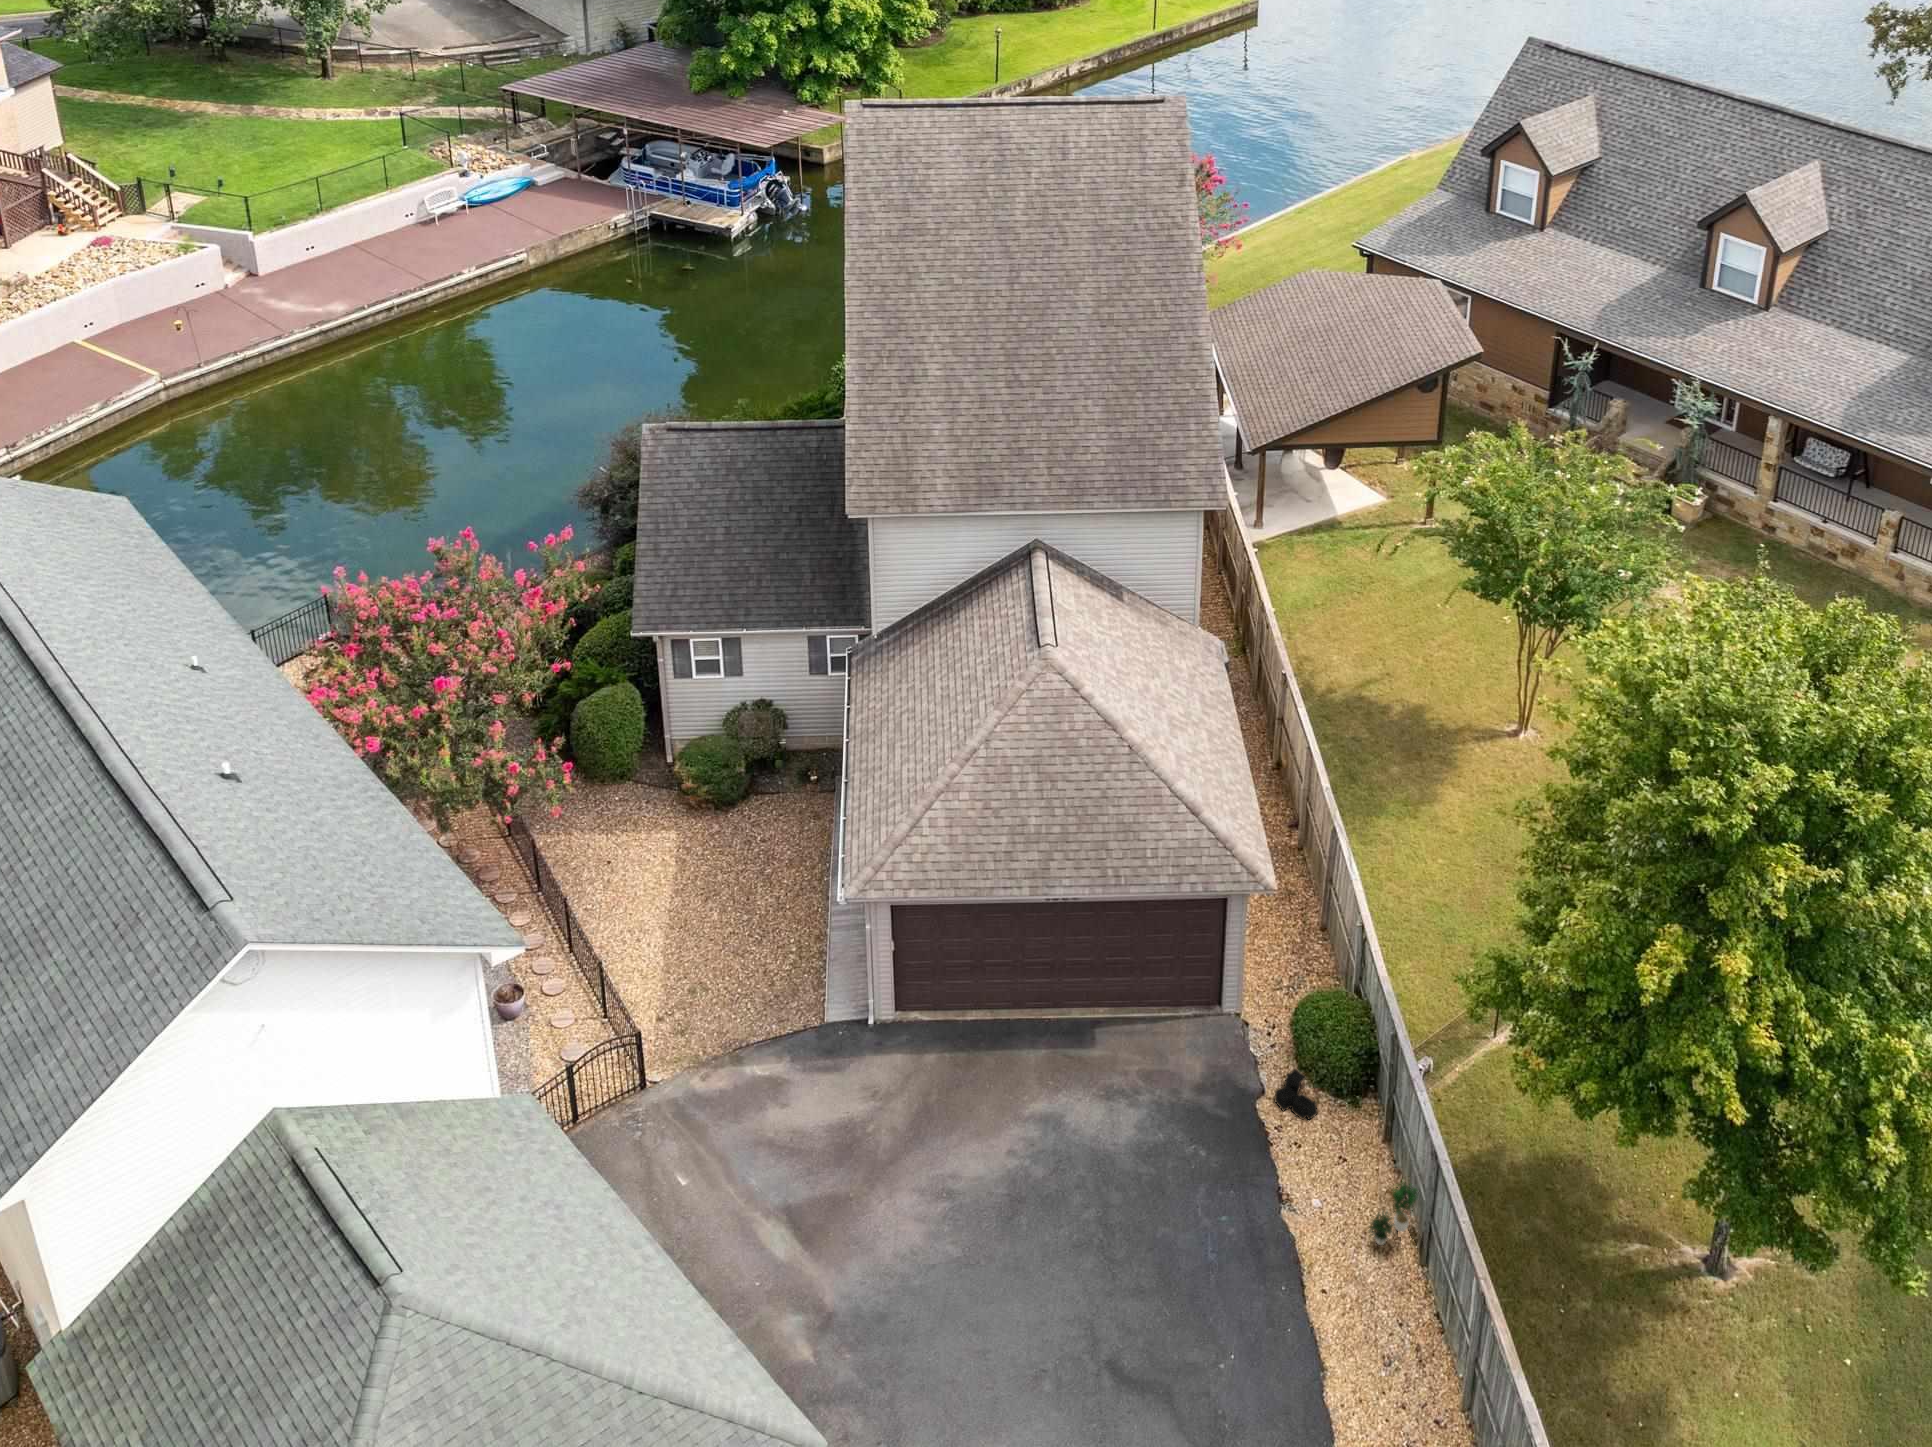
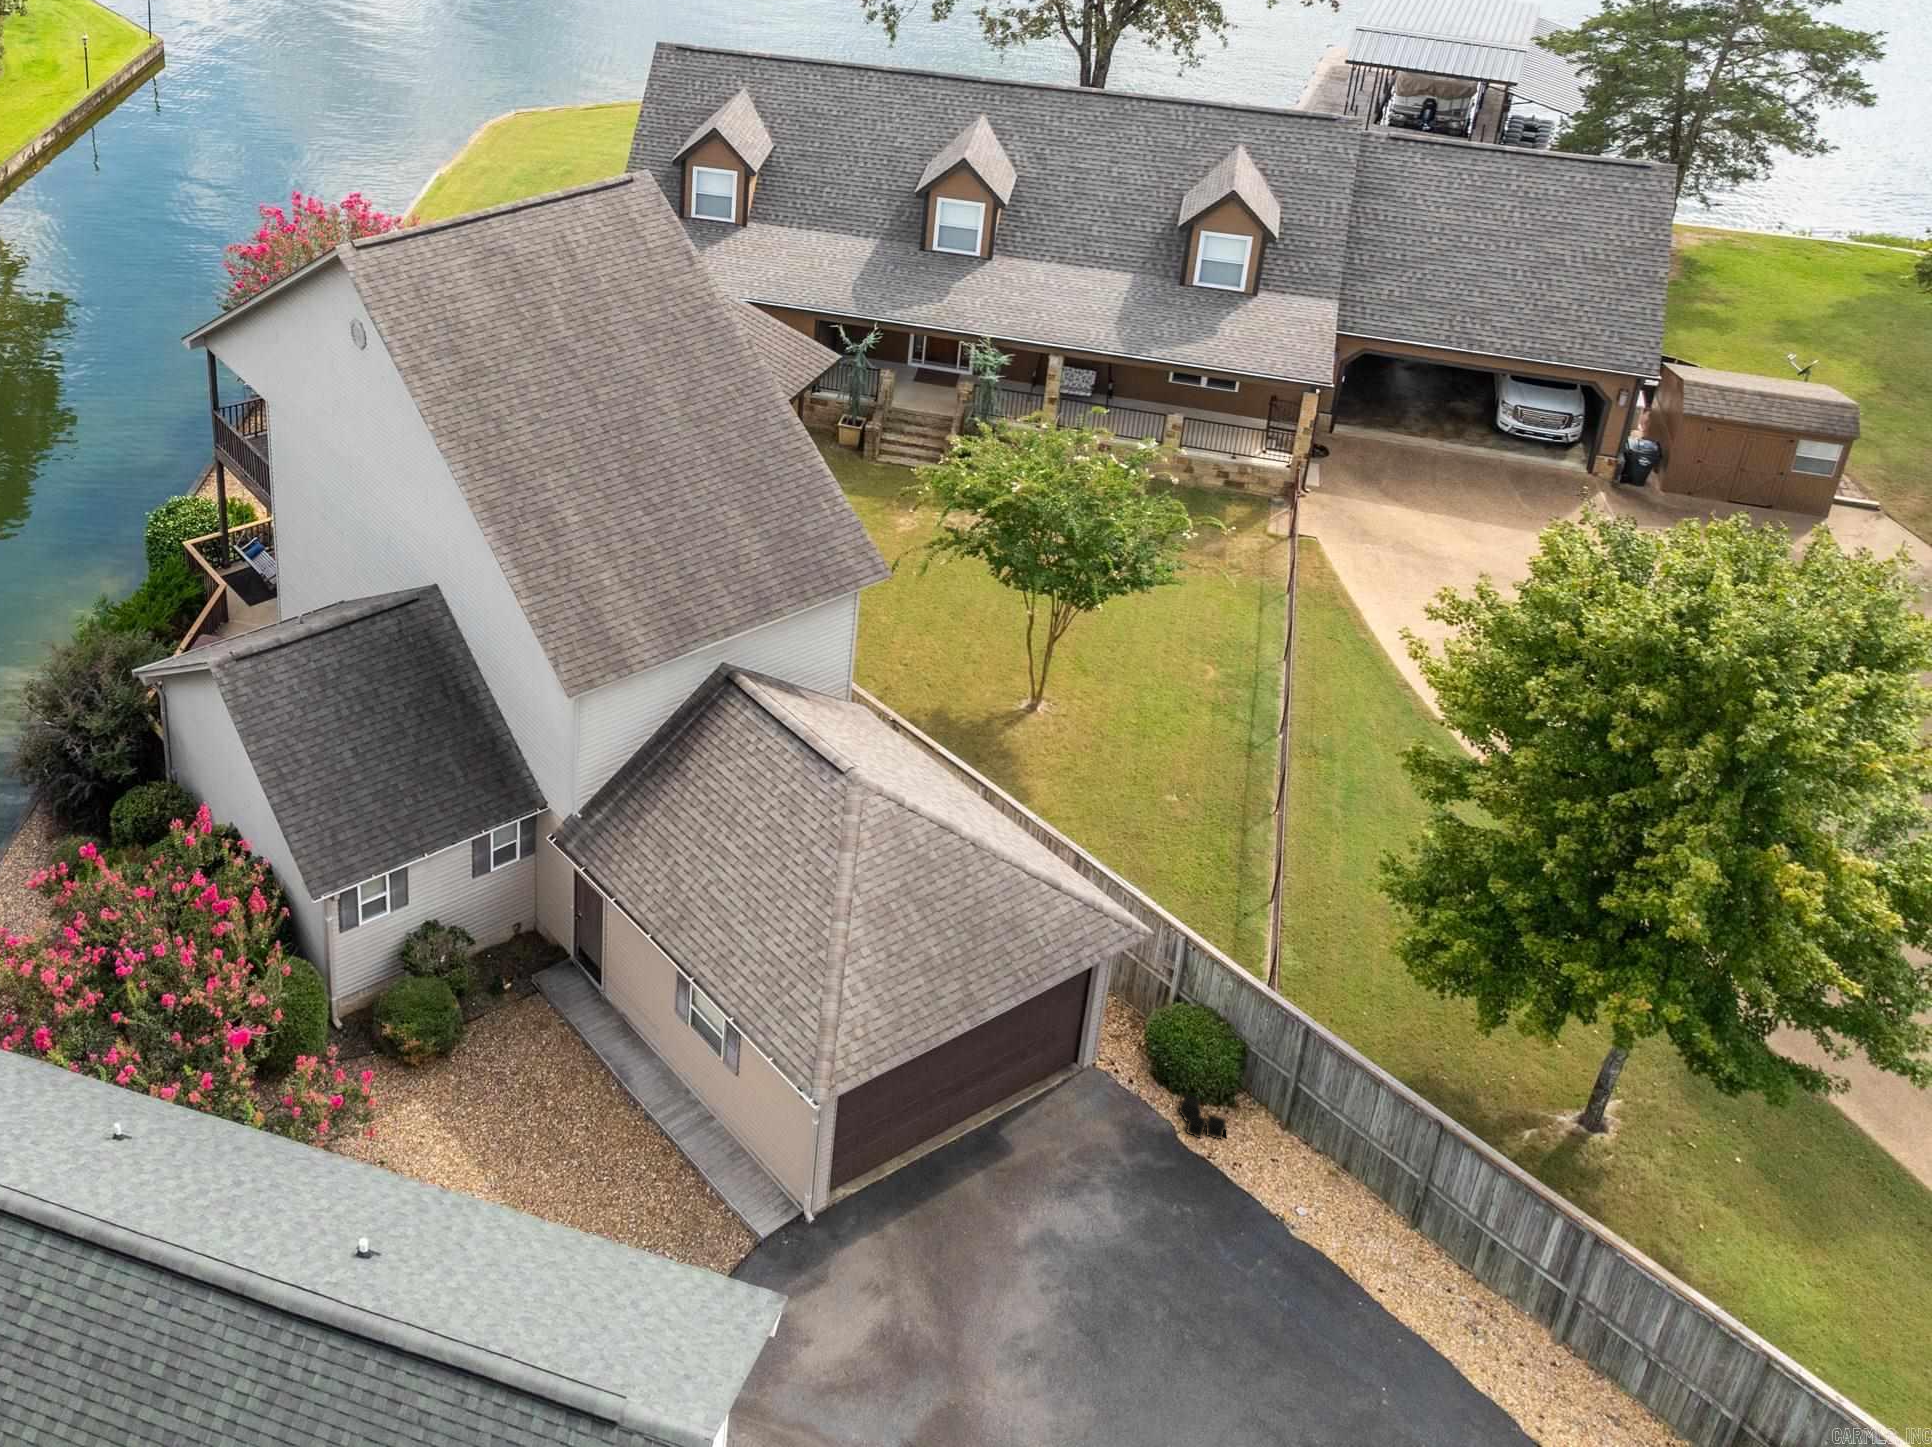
potted plant: present [1369,1181,1417,1245] -> none [1365,1156,1403,1227]

